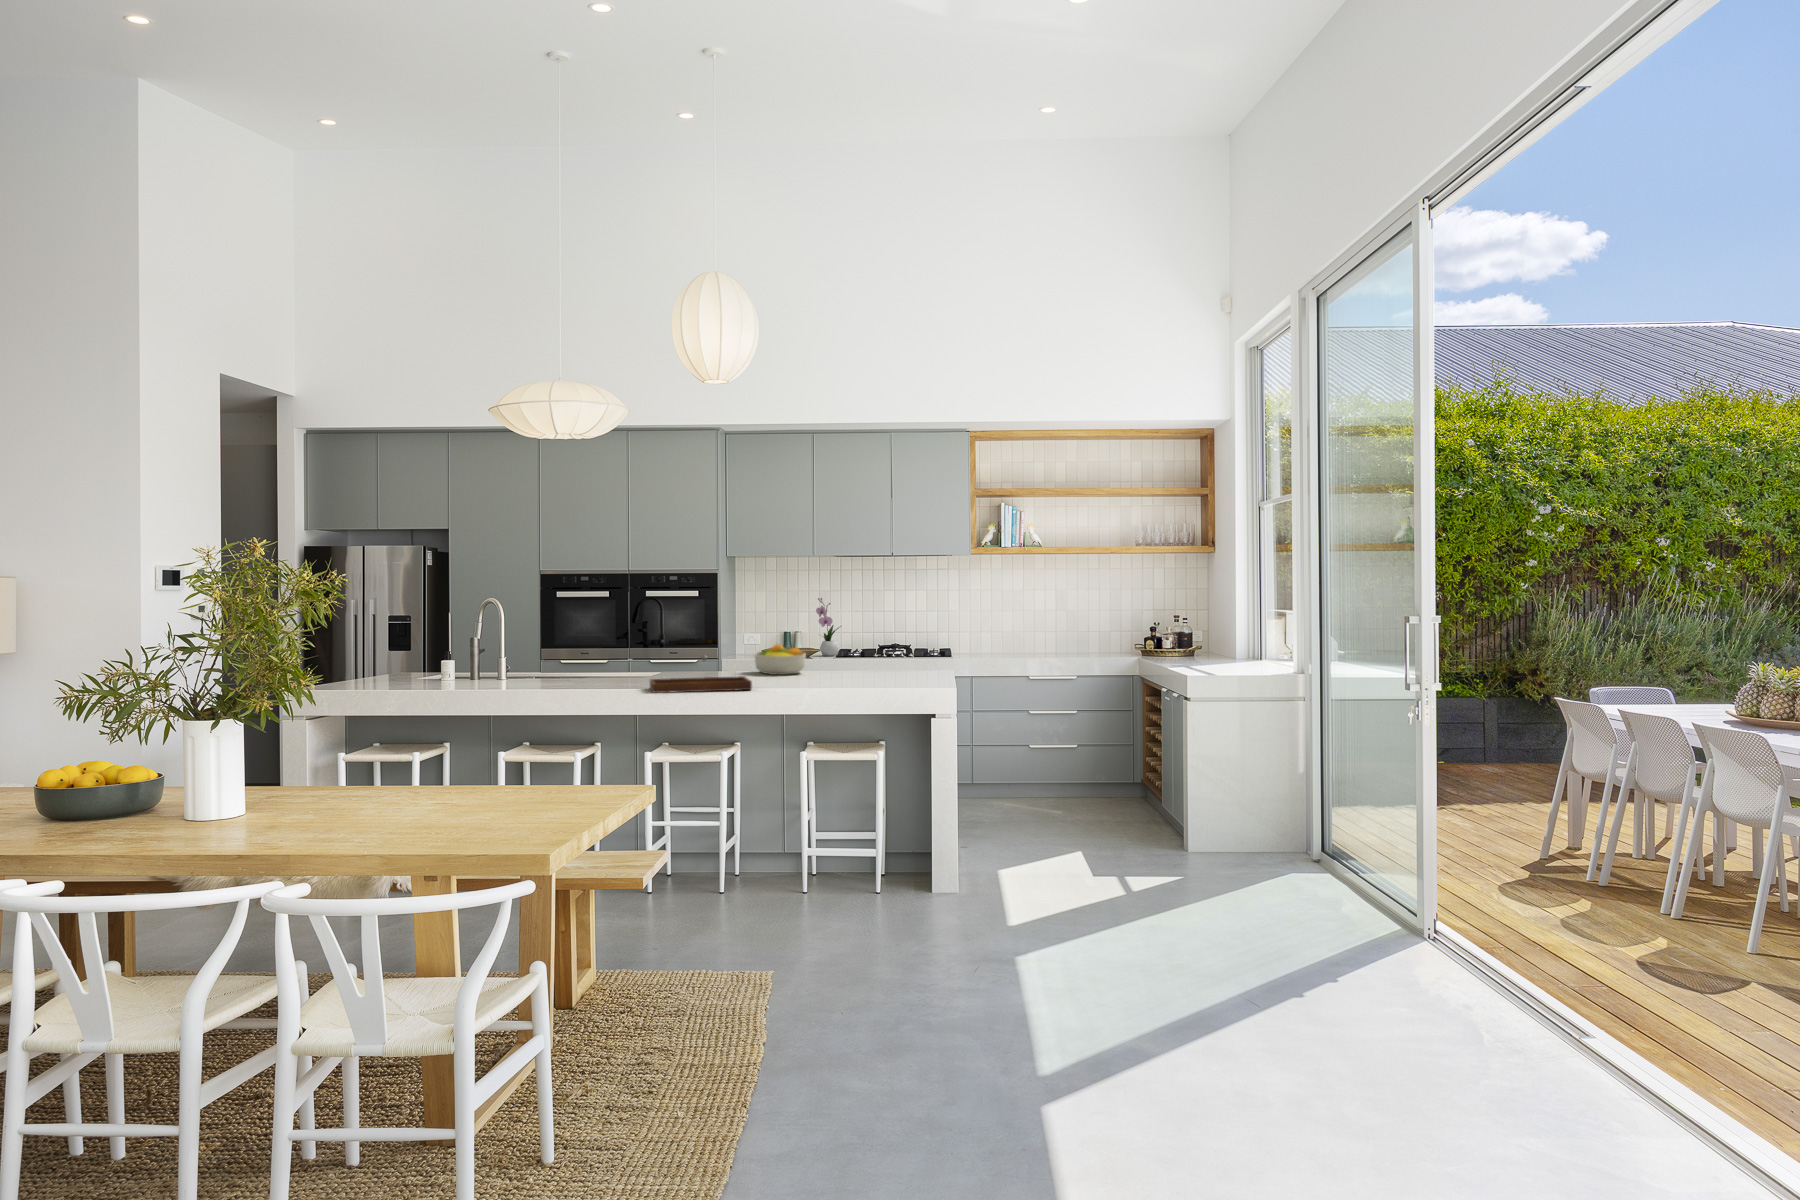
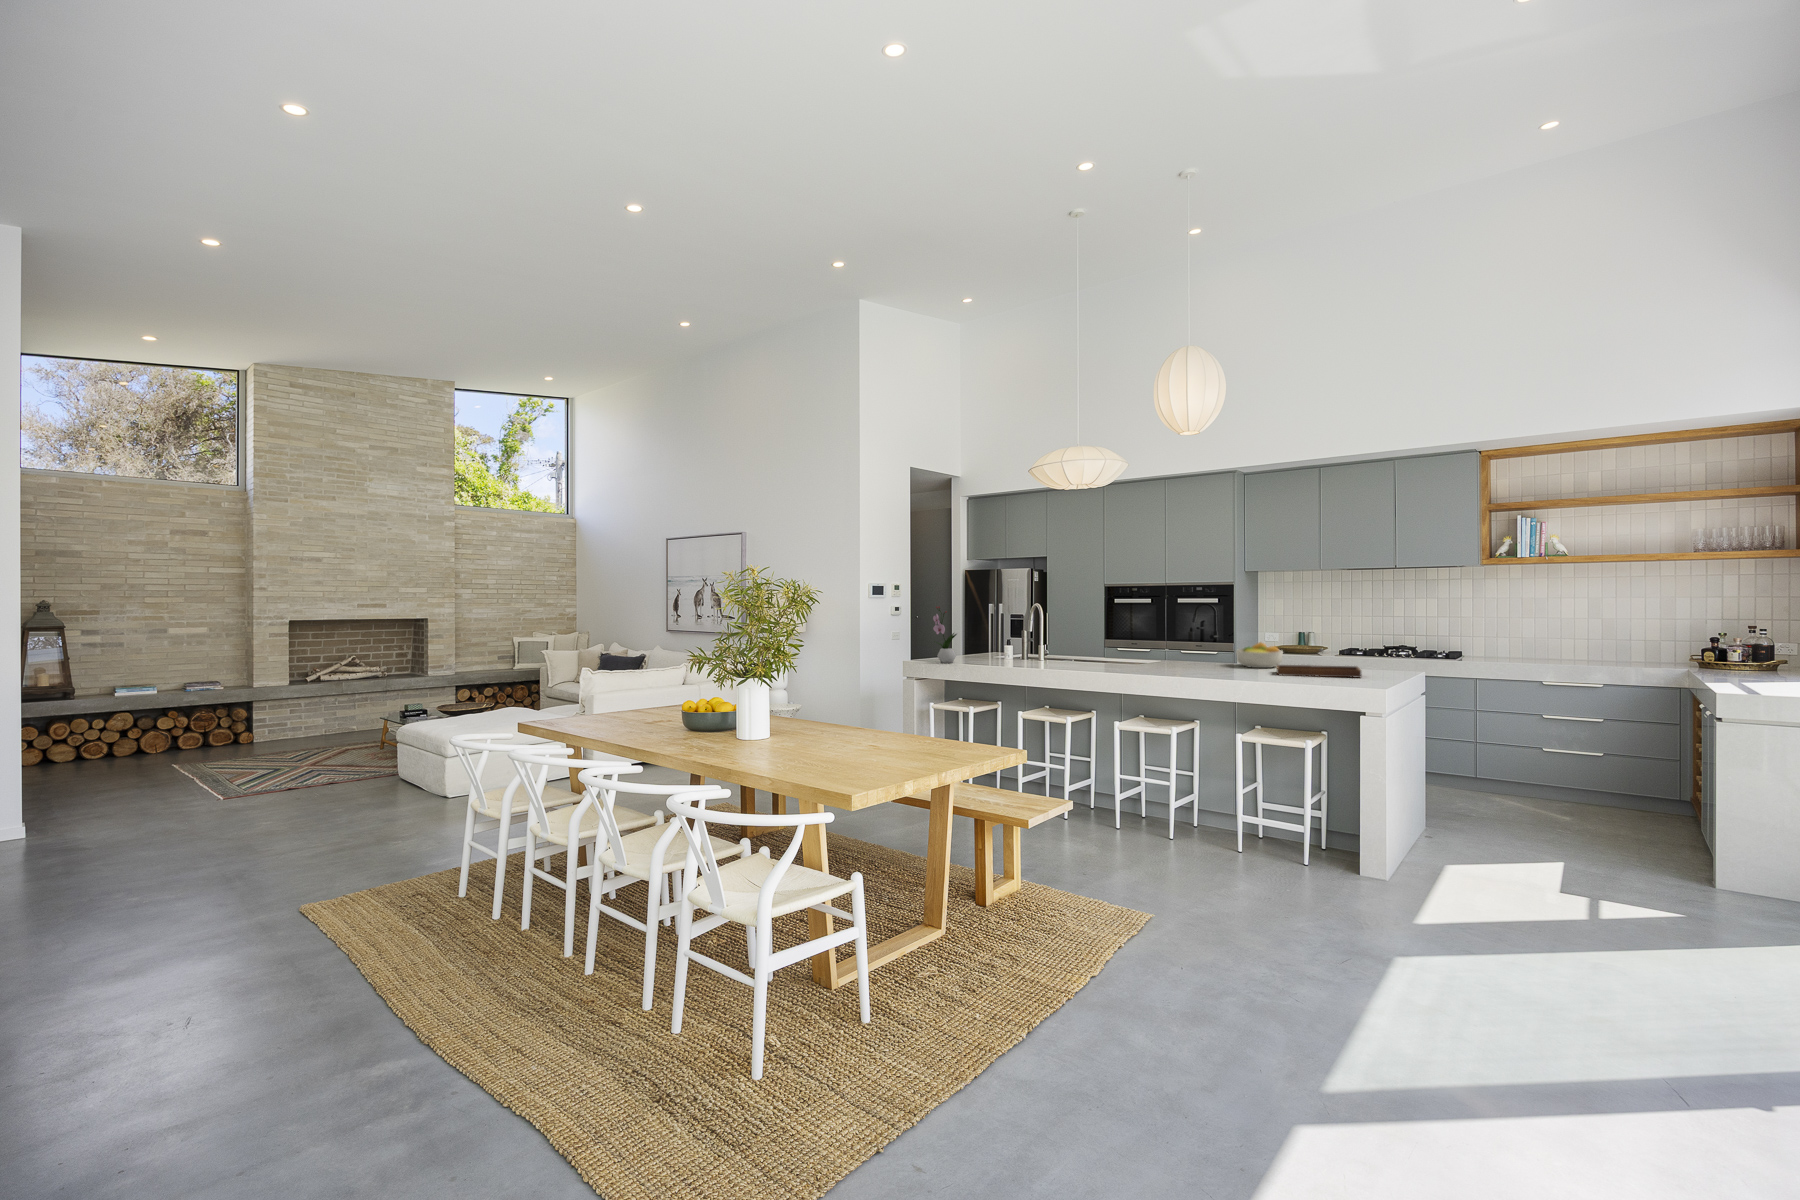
flower arrangement: present [816,598,841,656] -> present [933,607,957,663]
tray: present [650,656,752,693] -> present [1277,649,1361,678]

